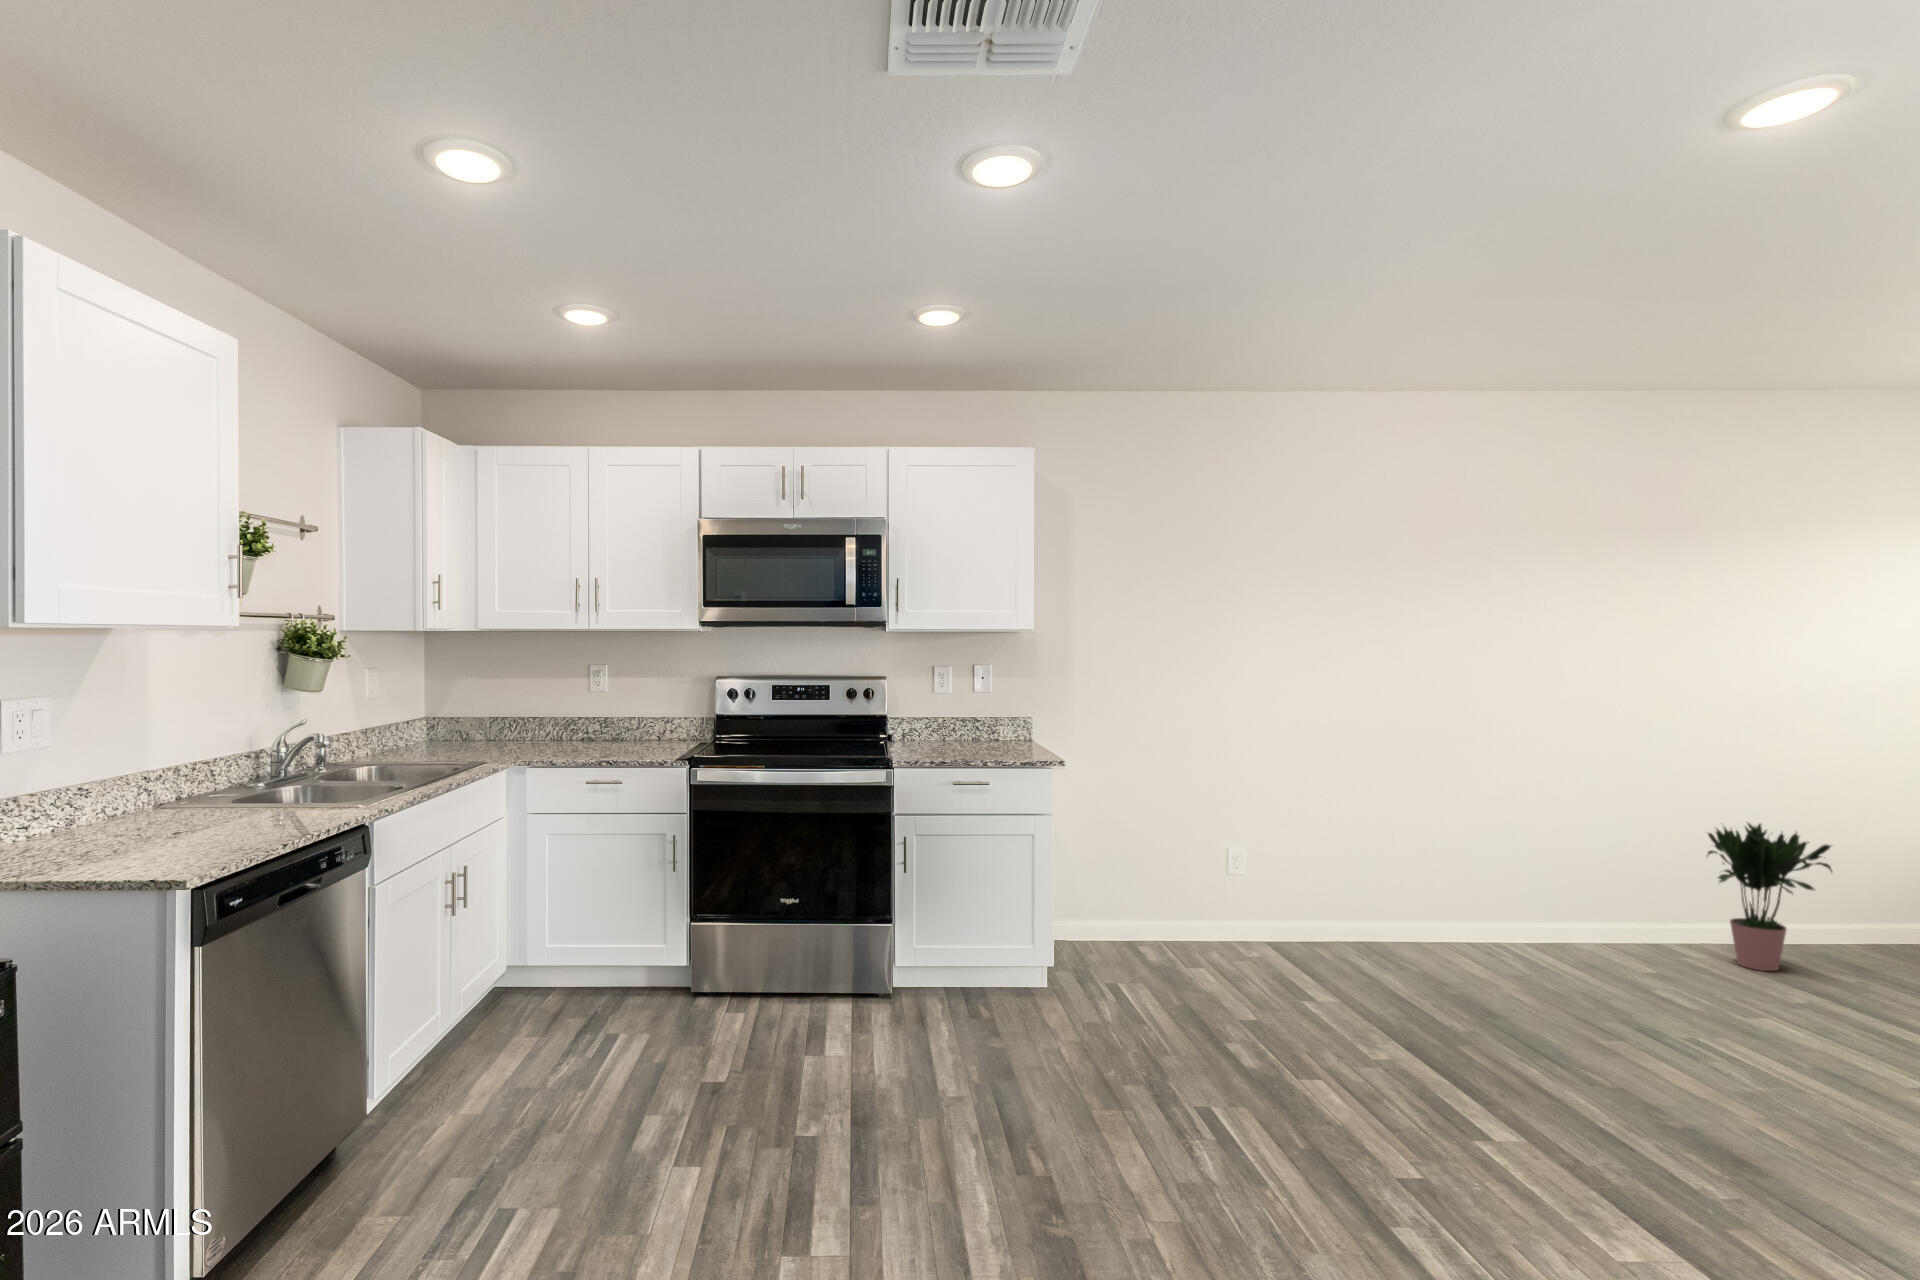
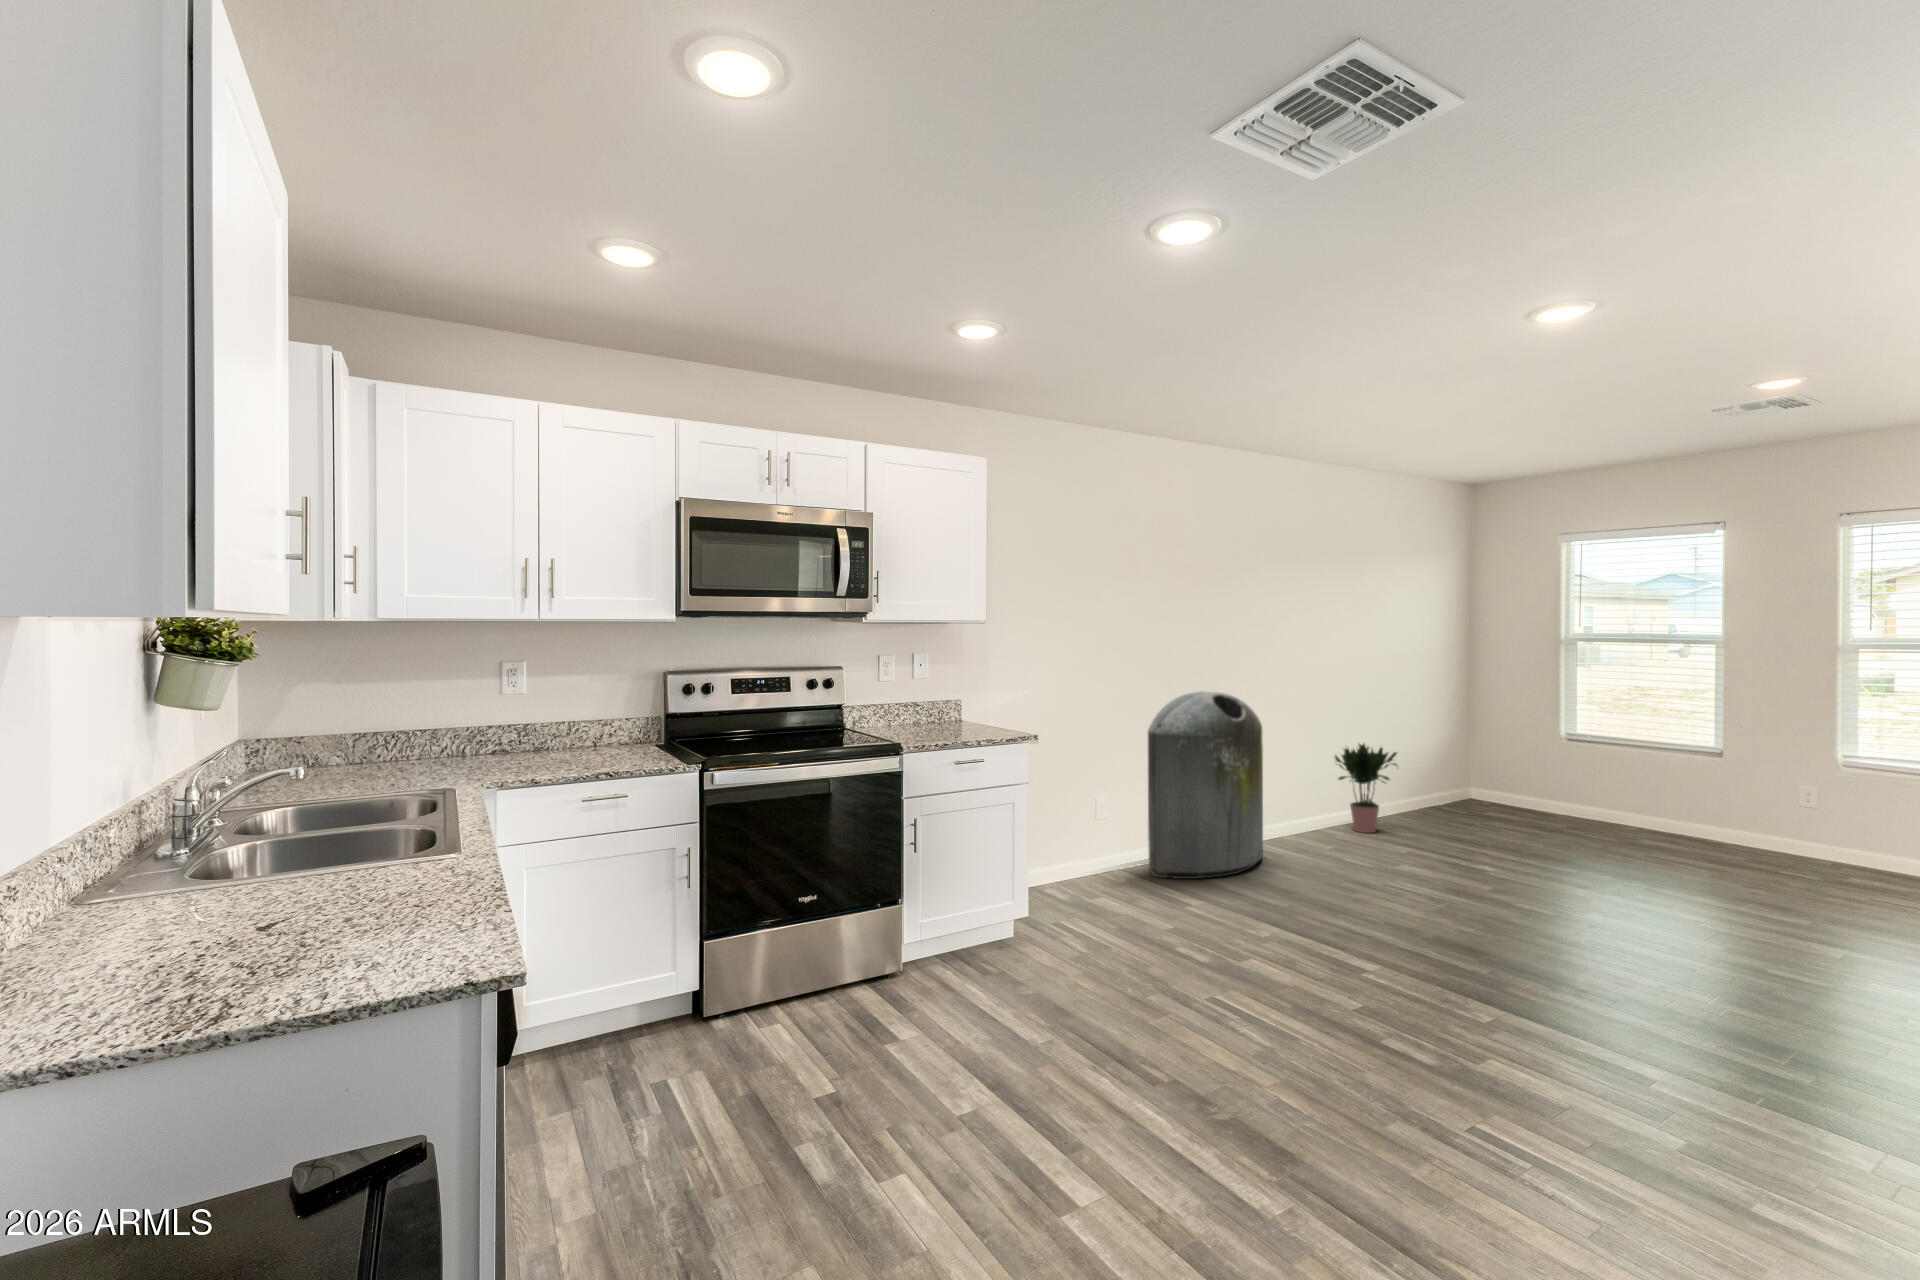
trash can: none [1292,724,1502,980] -> present [1148,691,1263,879]

